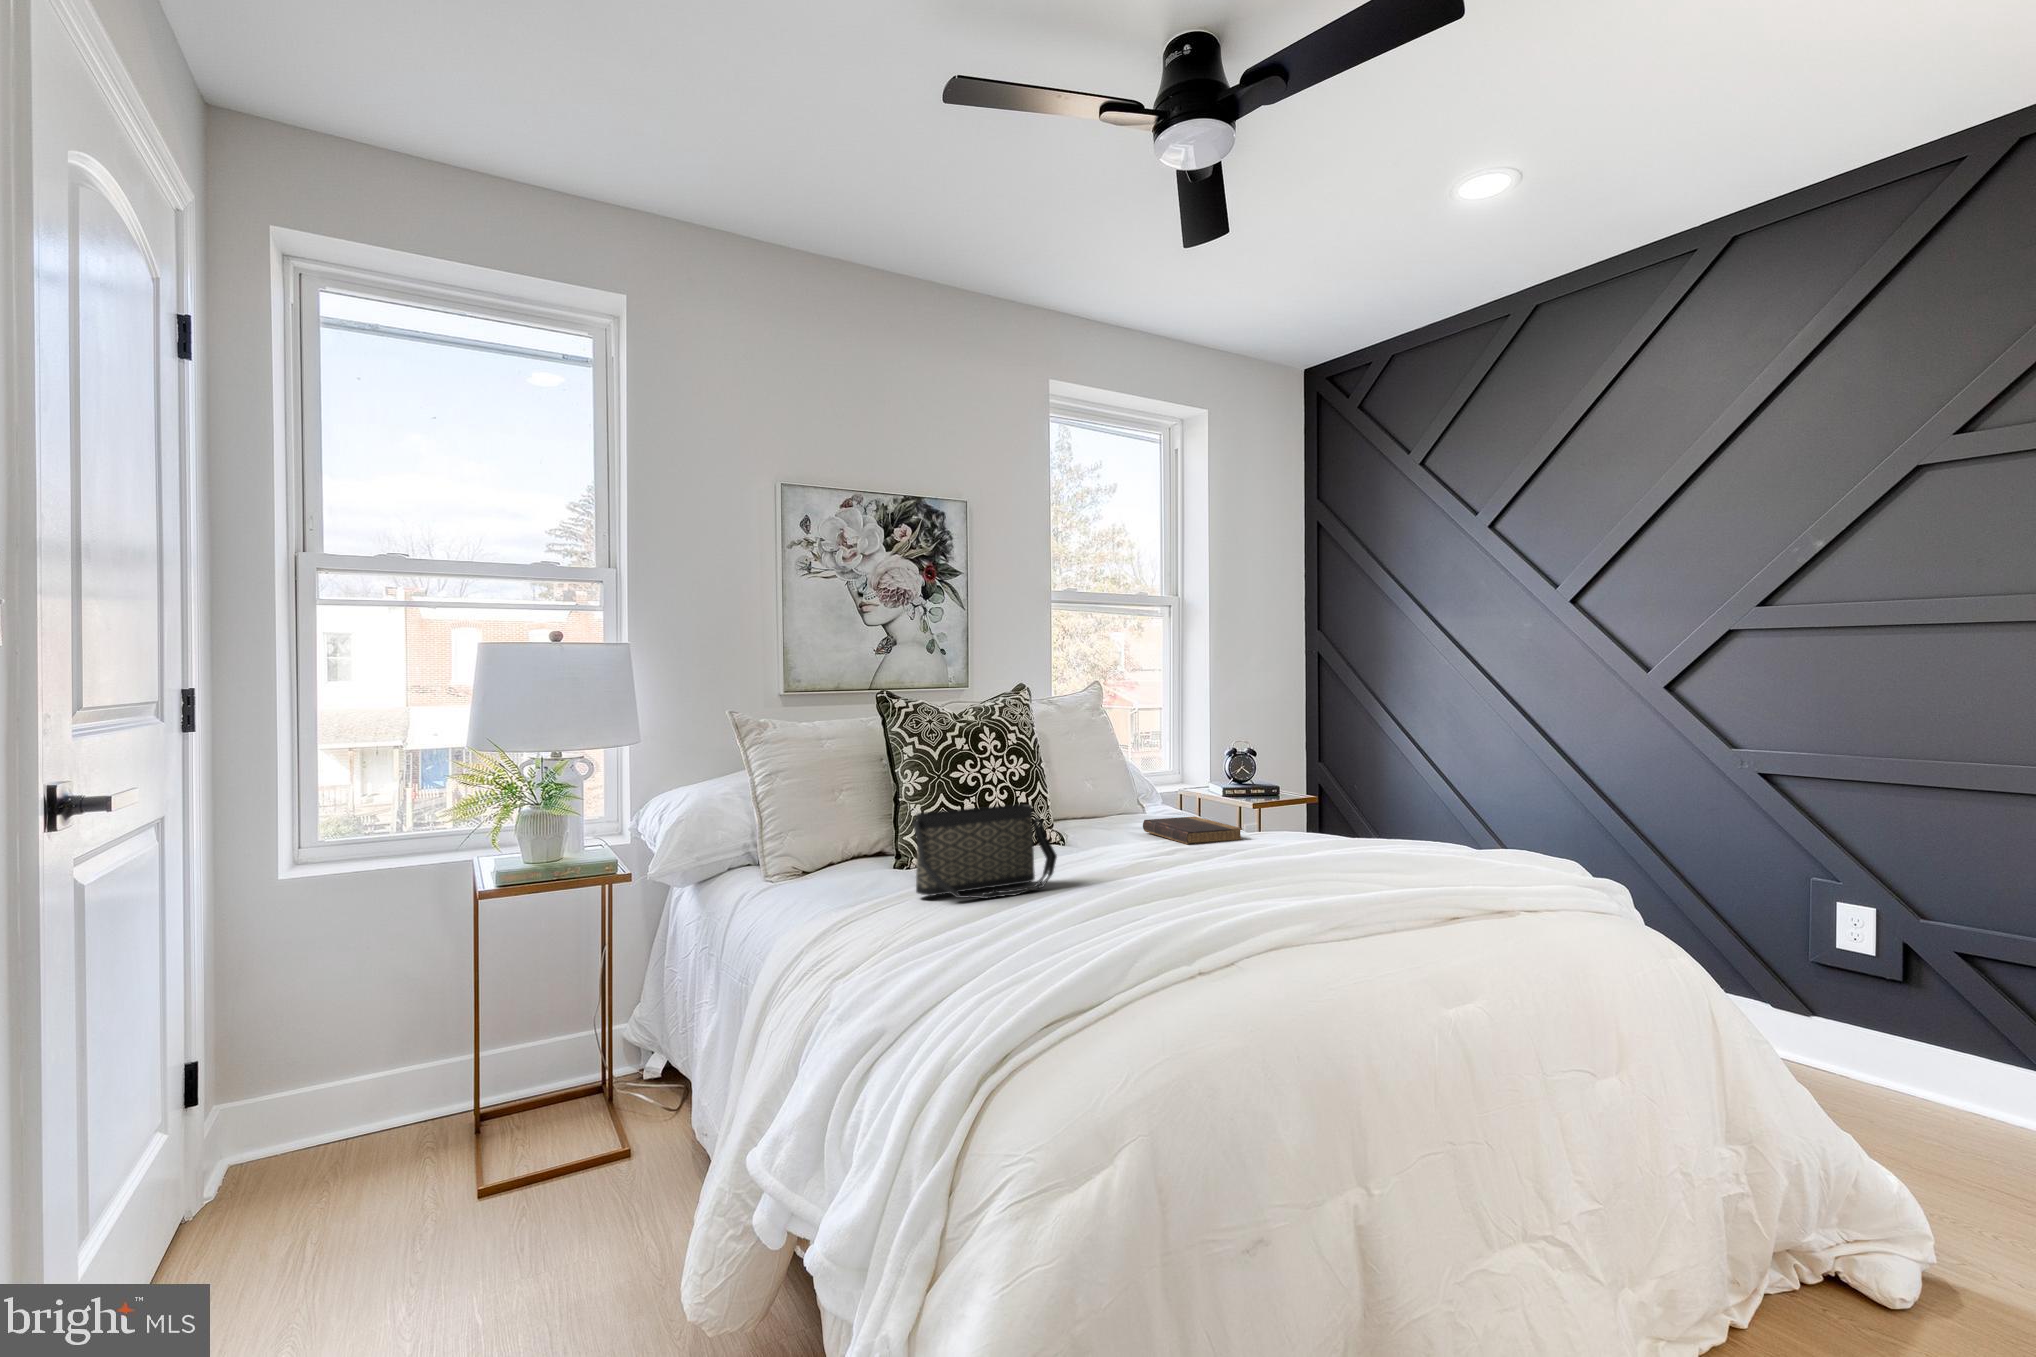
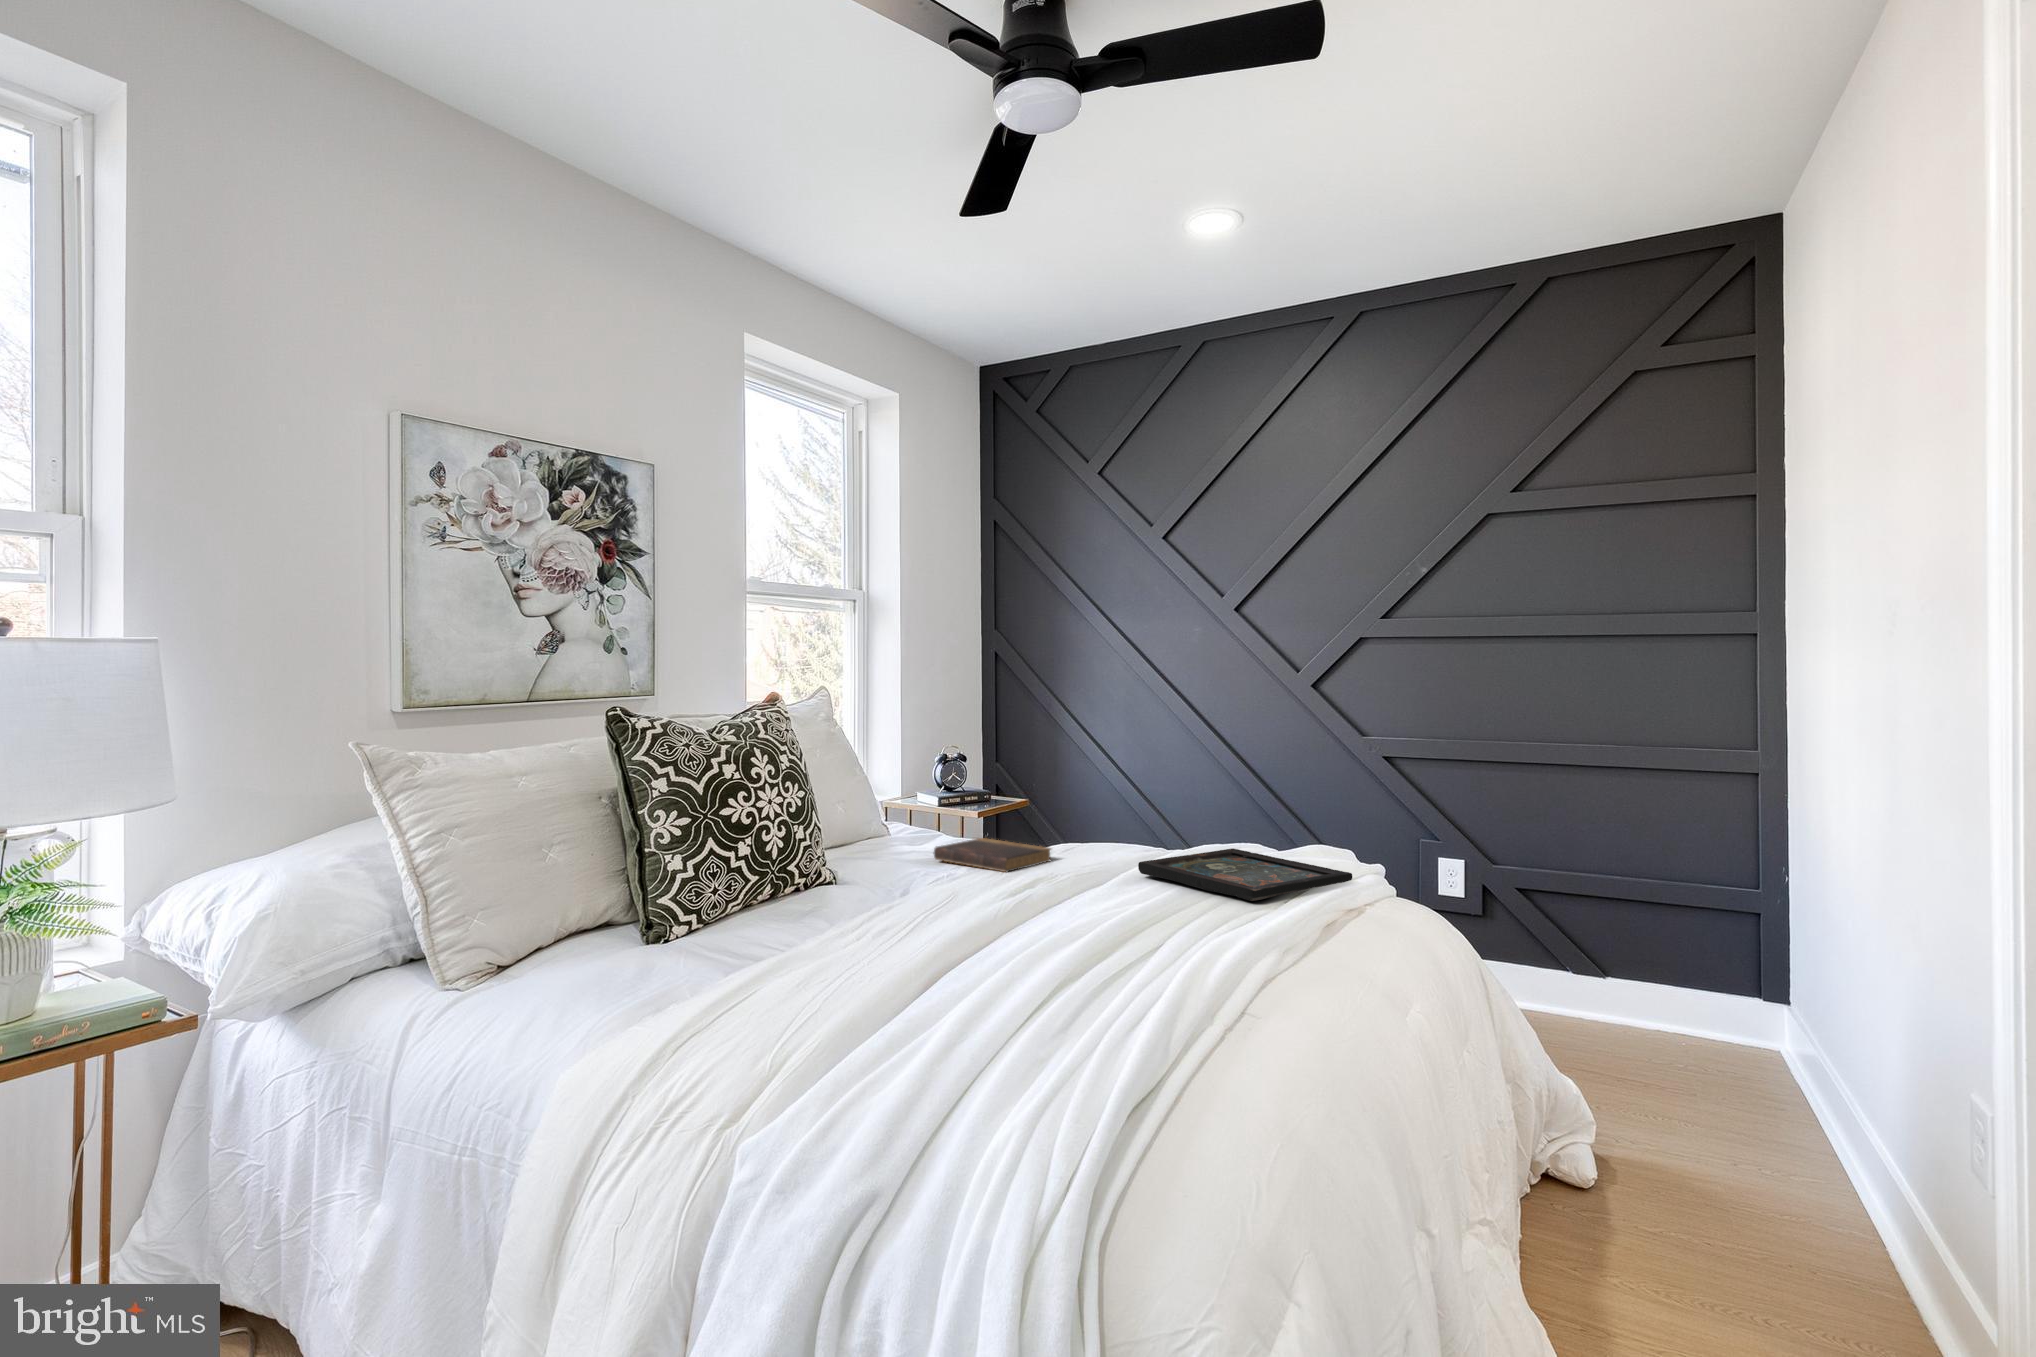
handbag: present [913,804,1057,898] -> none [785,848,946,985]
tray: none [1293,841,1491,883] -> present [1138,849,1352,901]

